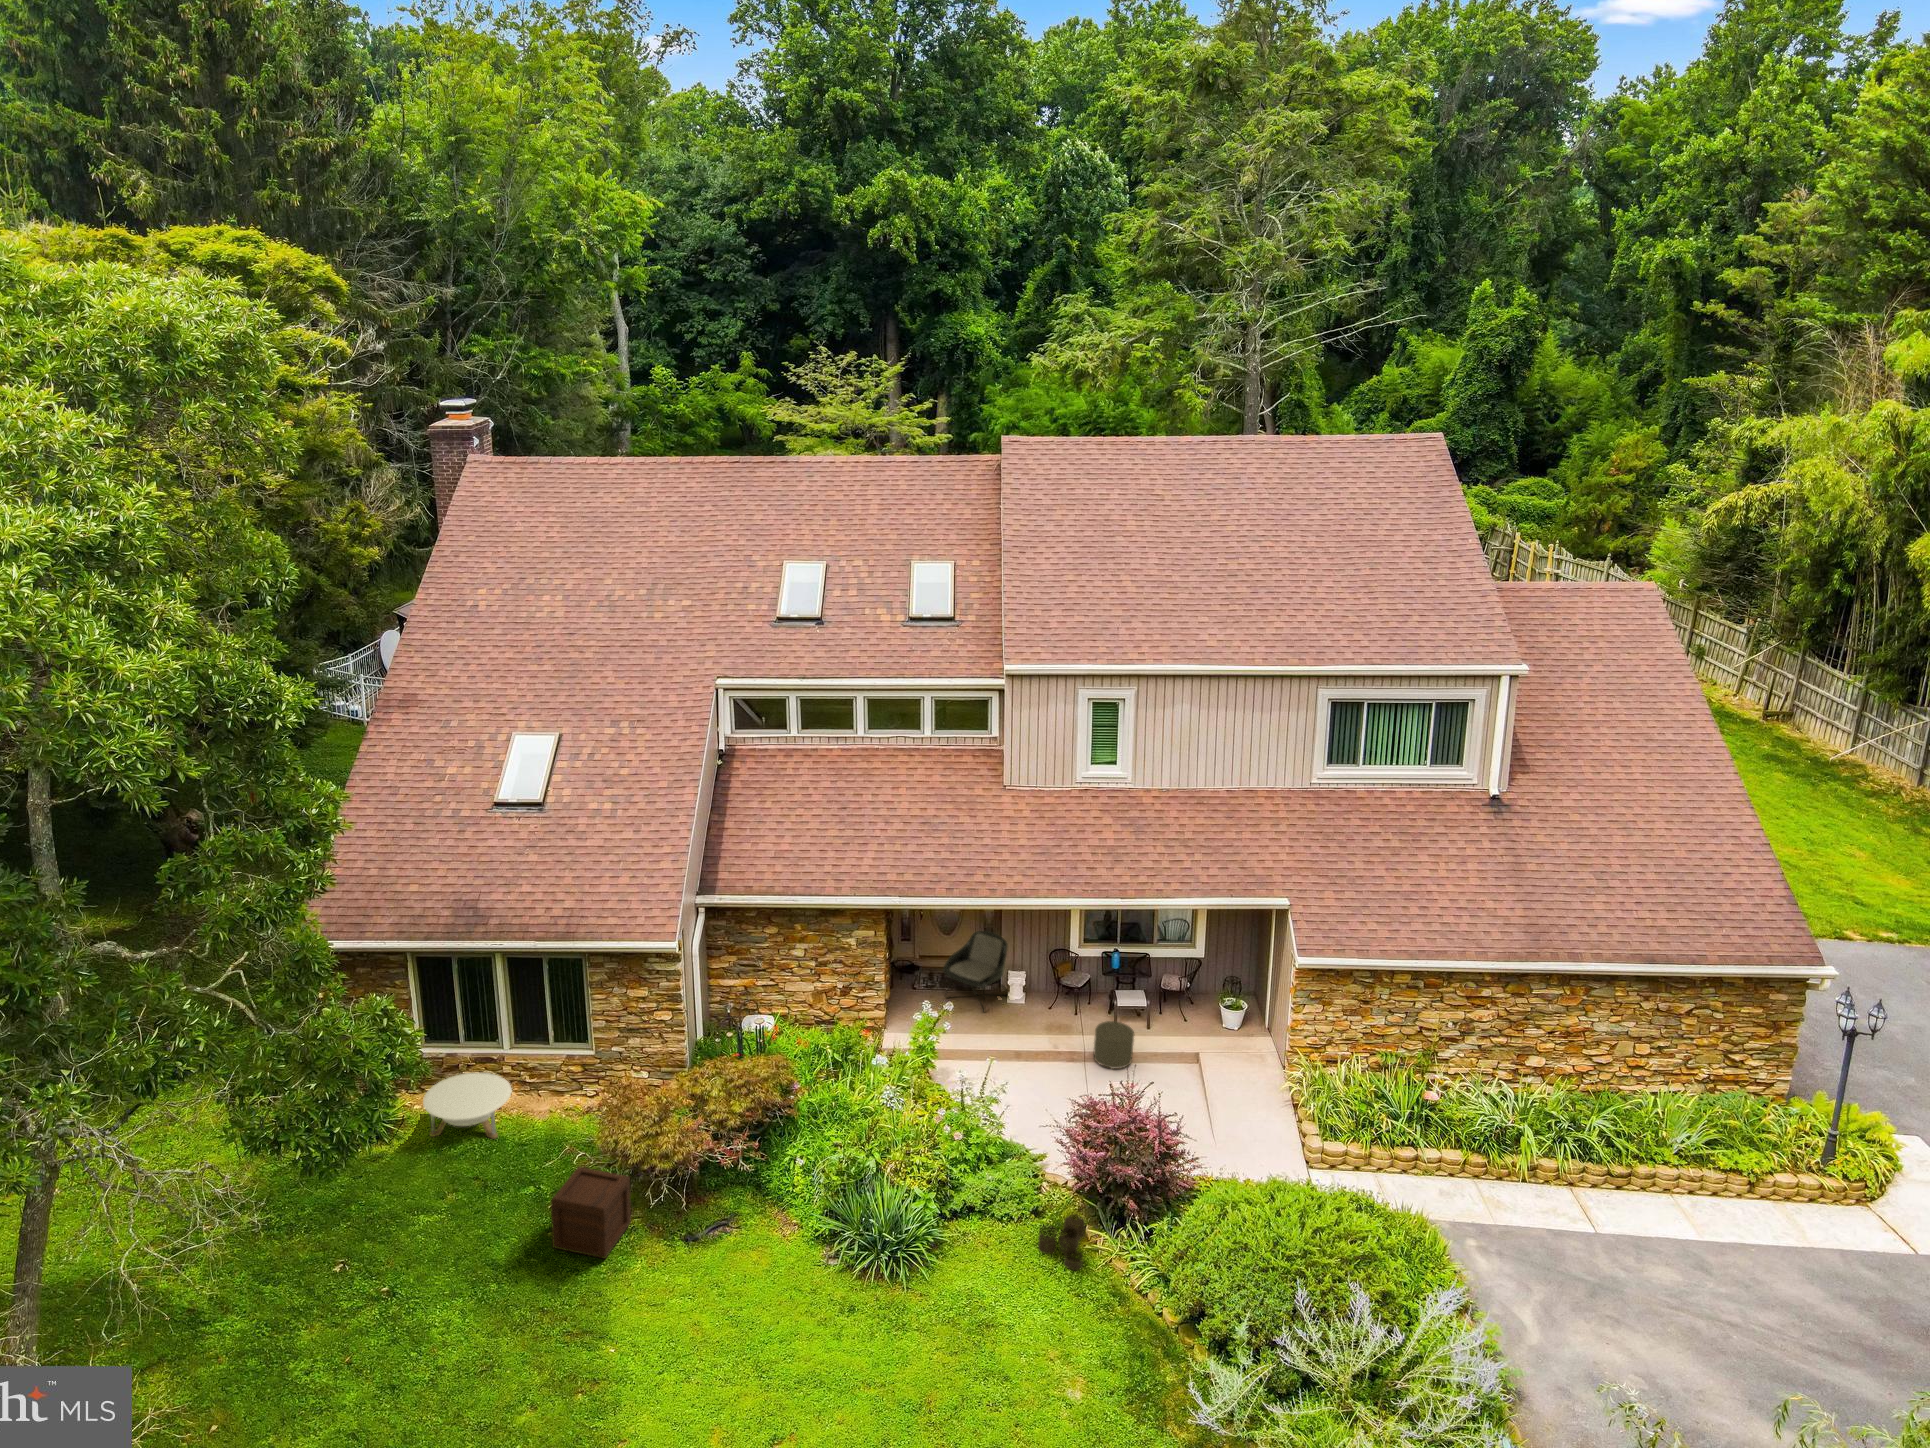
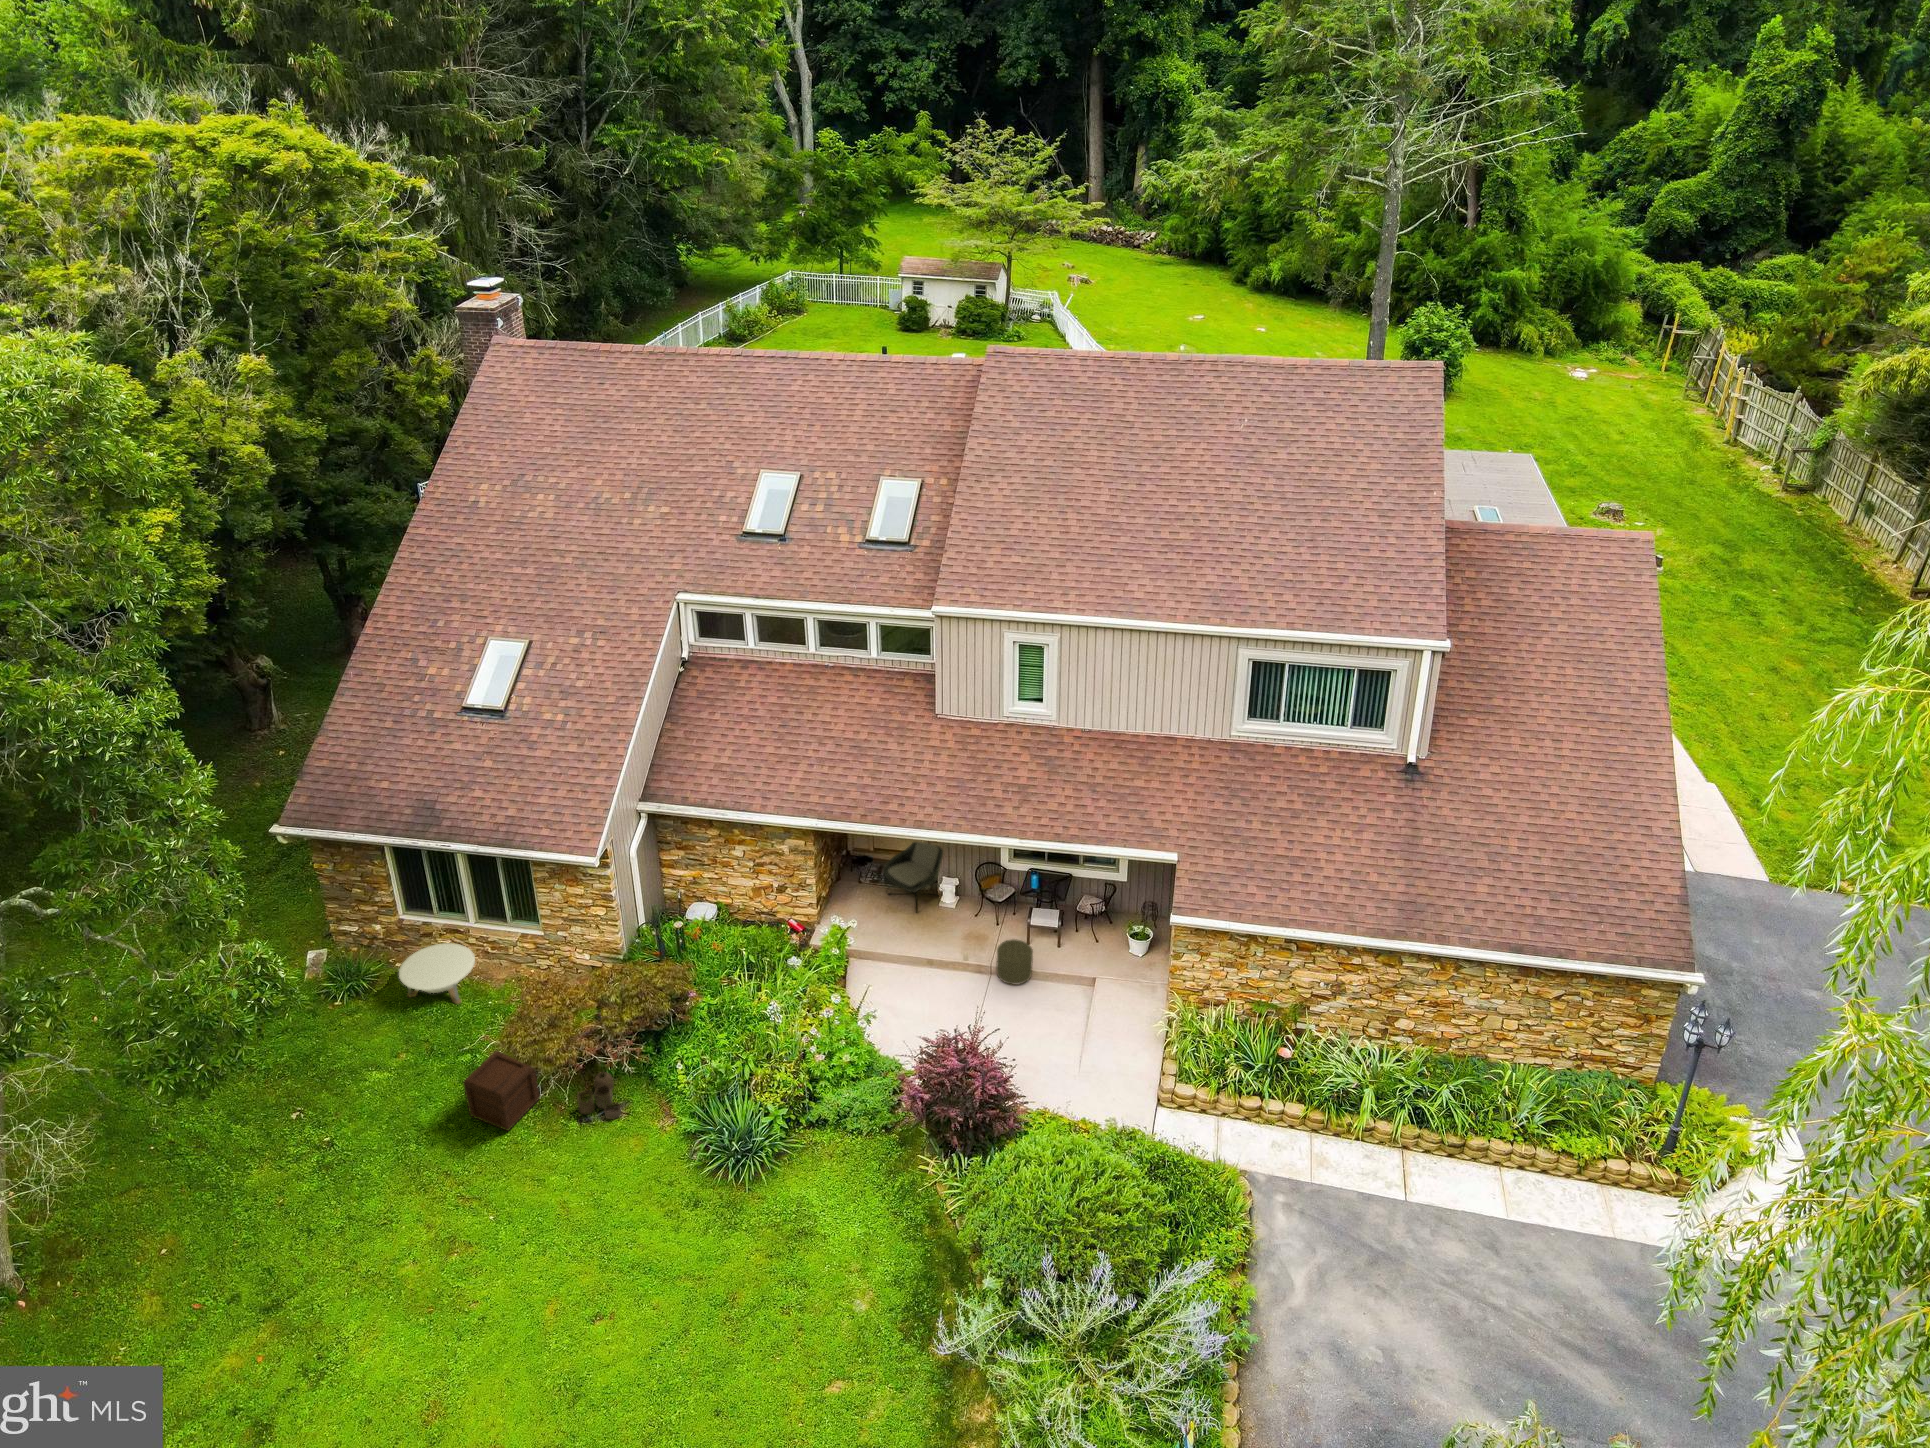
woven basket: present [1038,1214,1085,1270] -> present [577,1072,621,1119]

